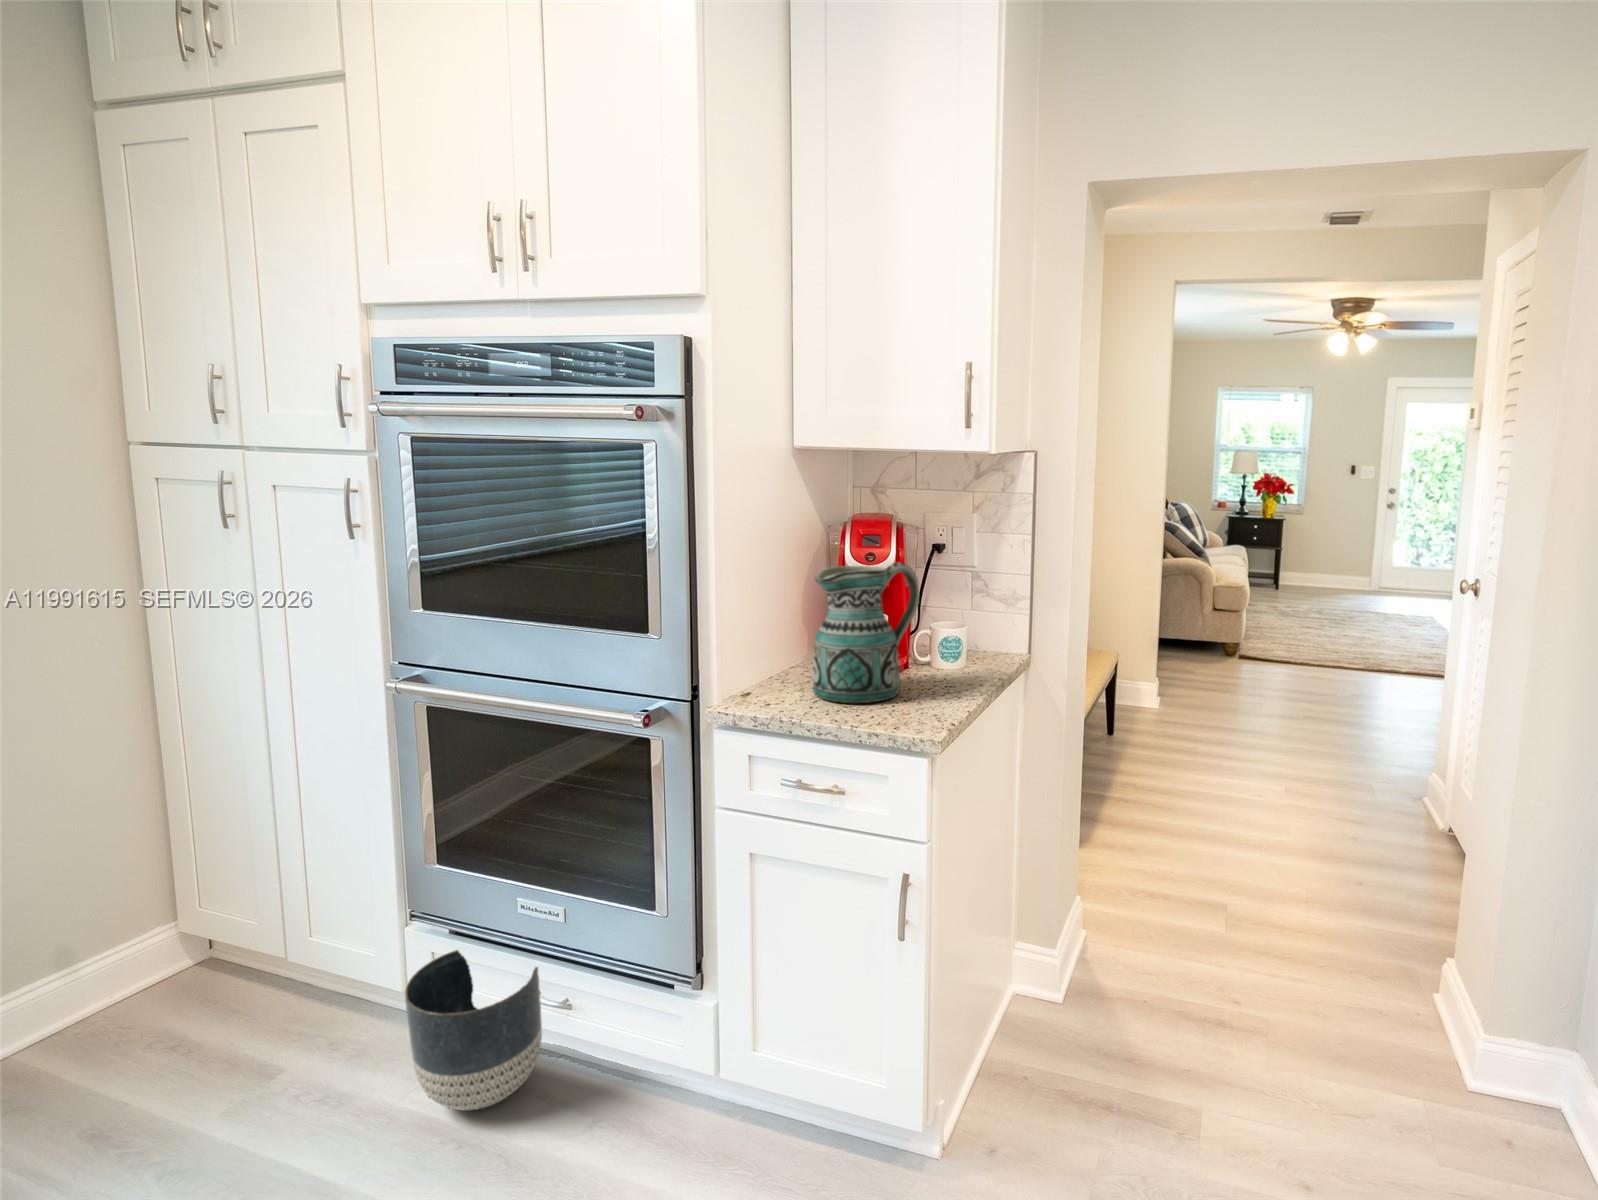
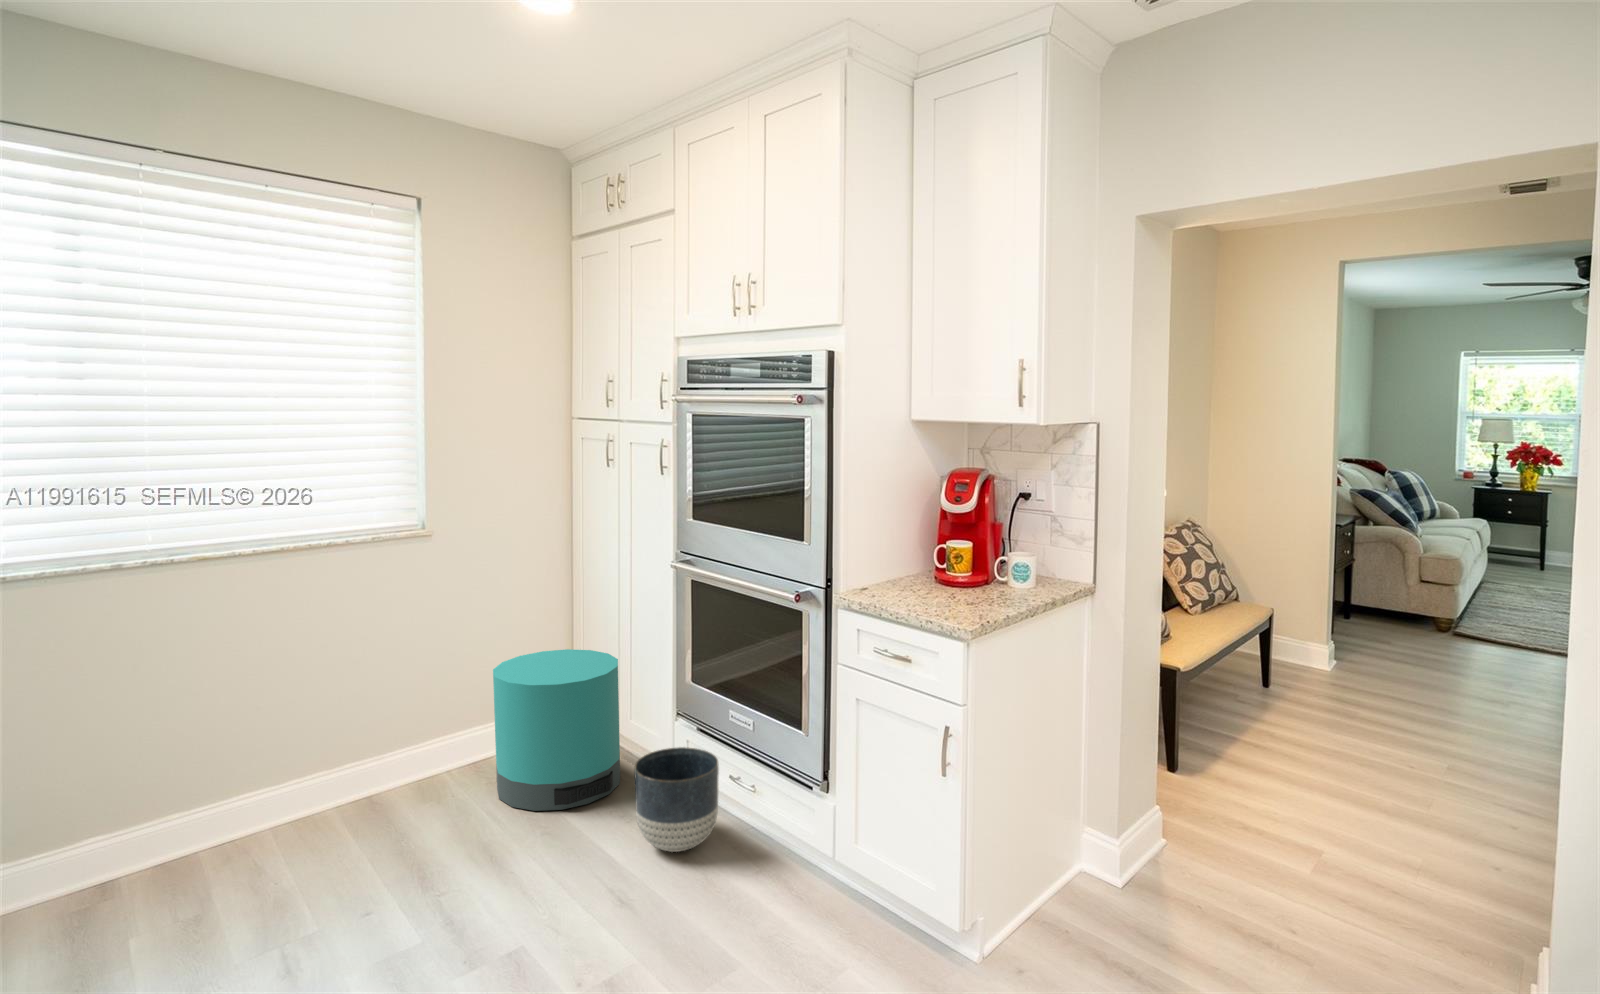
ceramic pitcher: present [813,562,919,703] -> none [907,506,989,601]
trash can: none [142,810,378,1078] -> present [493,649,620,811]

